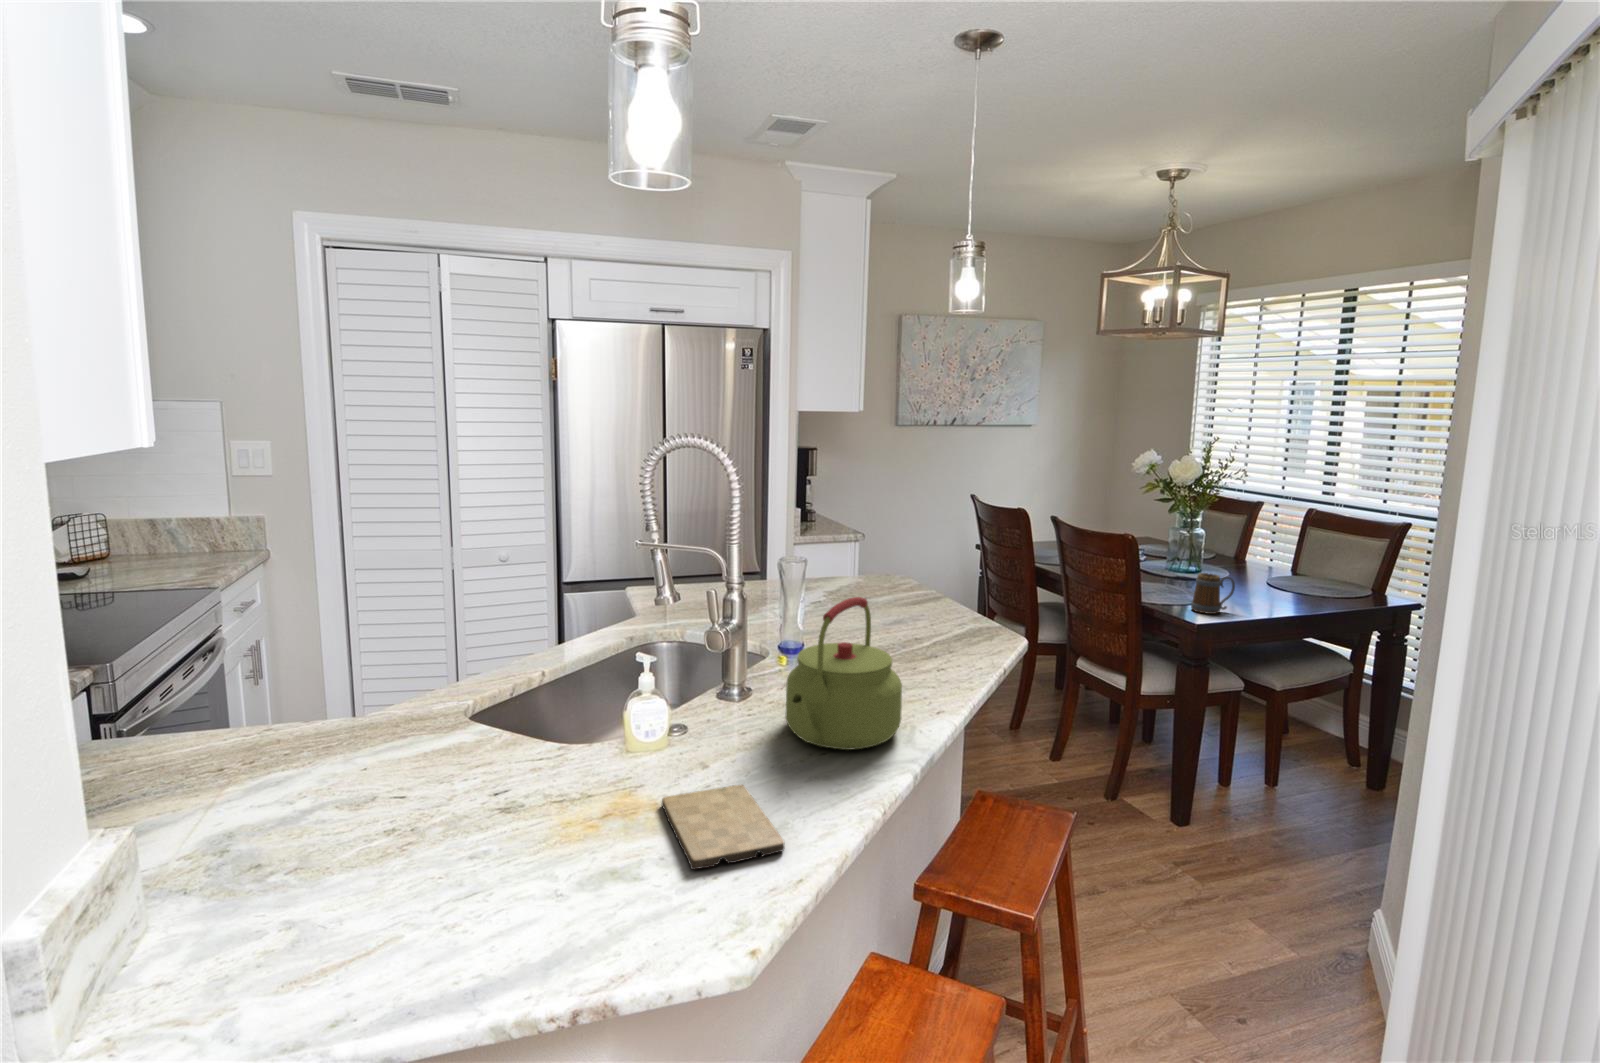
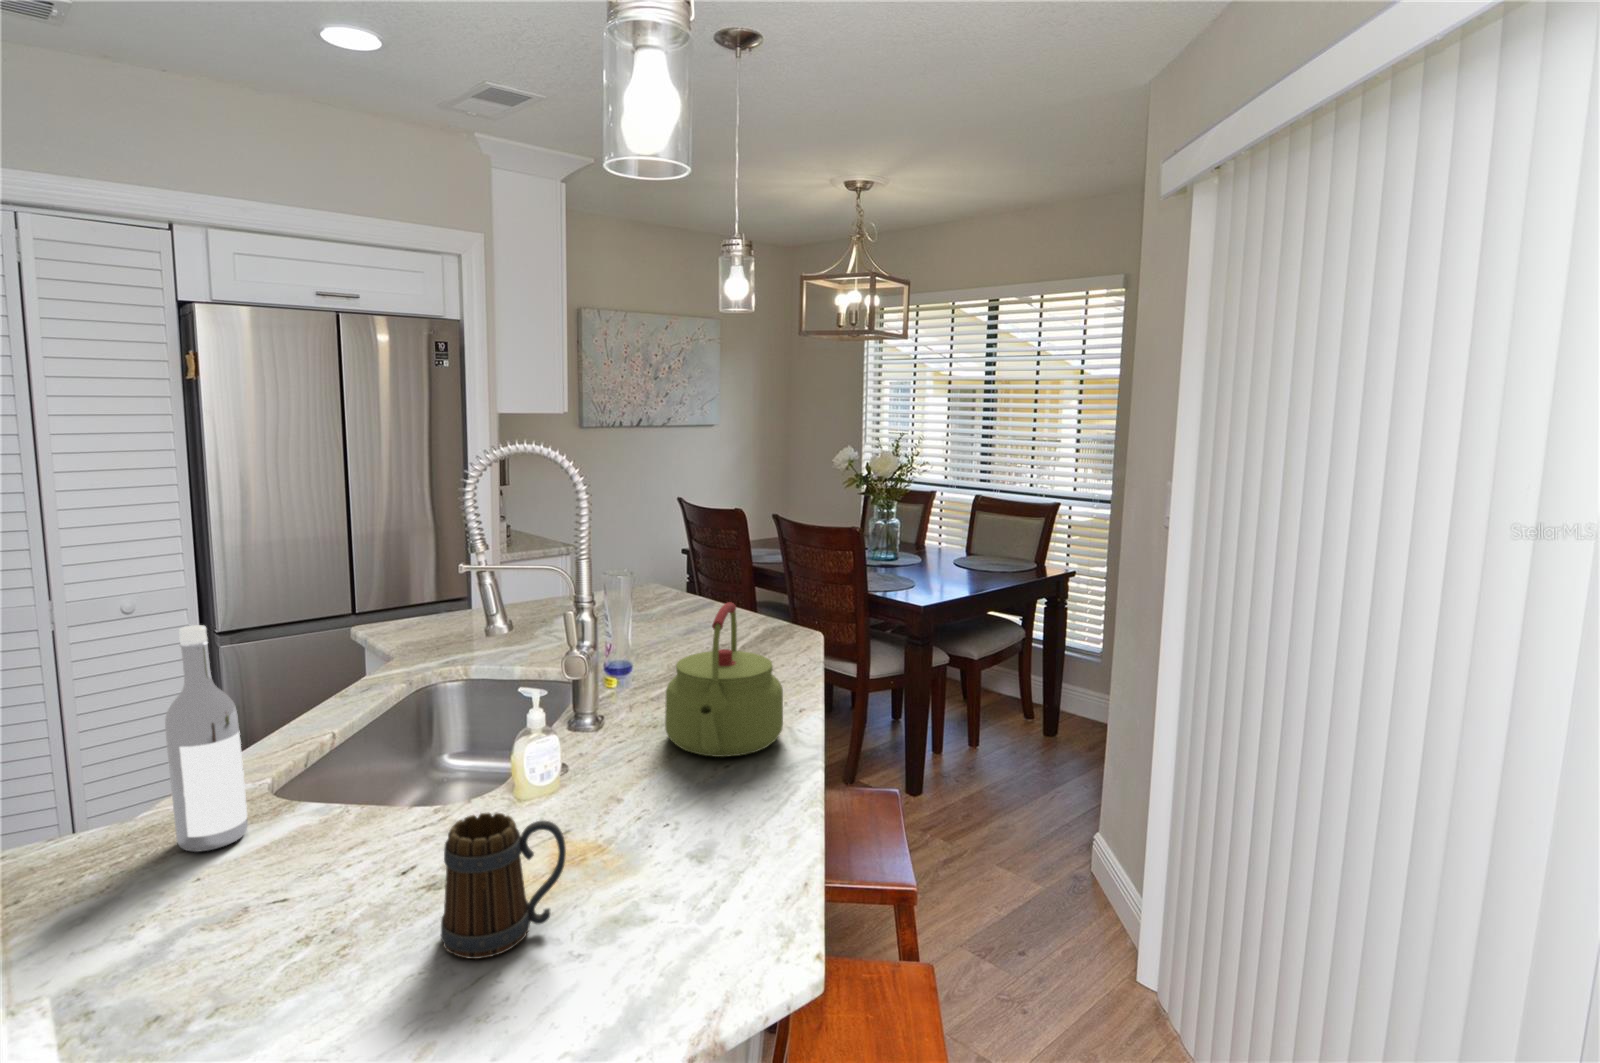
wine bottle: none [372,568,430,744] -> present [165,625,248,852]
mug: present [1191,573,1235,614] -> present [441,812,566,959]
cutting board: present [662,785,785,869] -> none [605,805,760,889]

